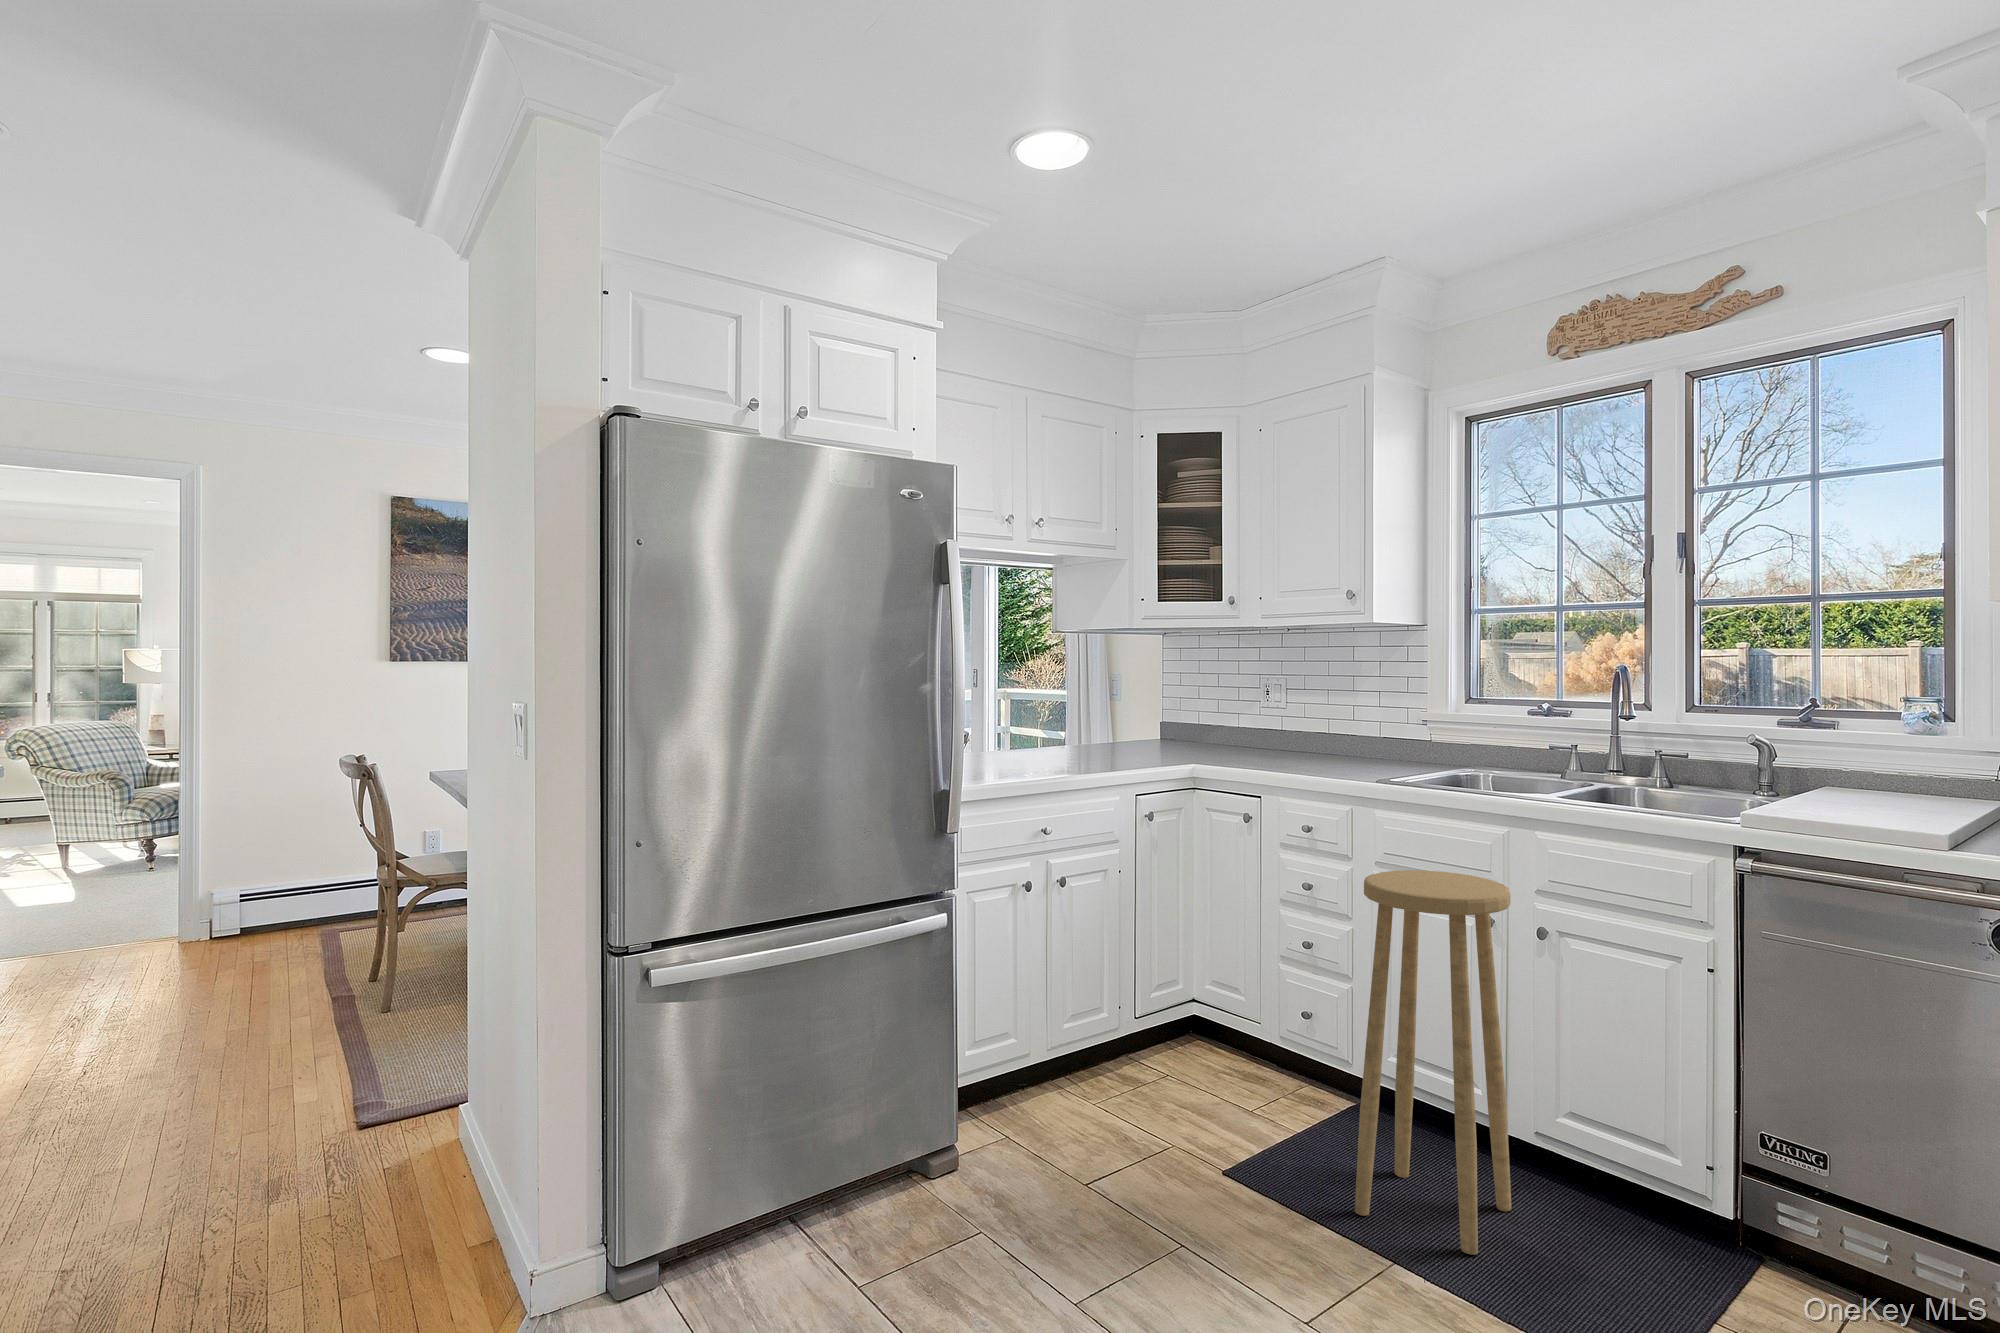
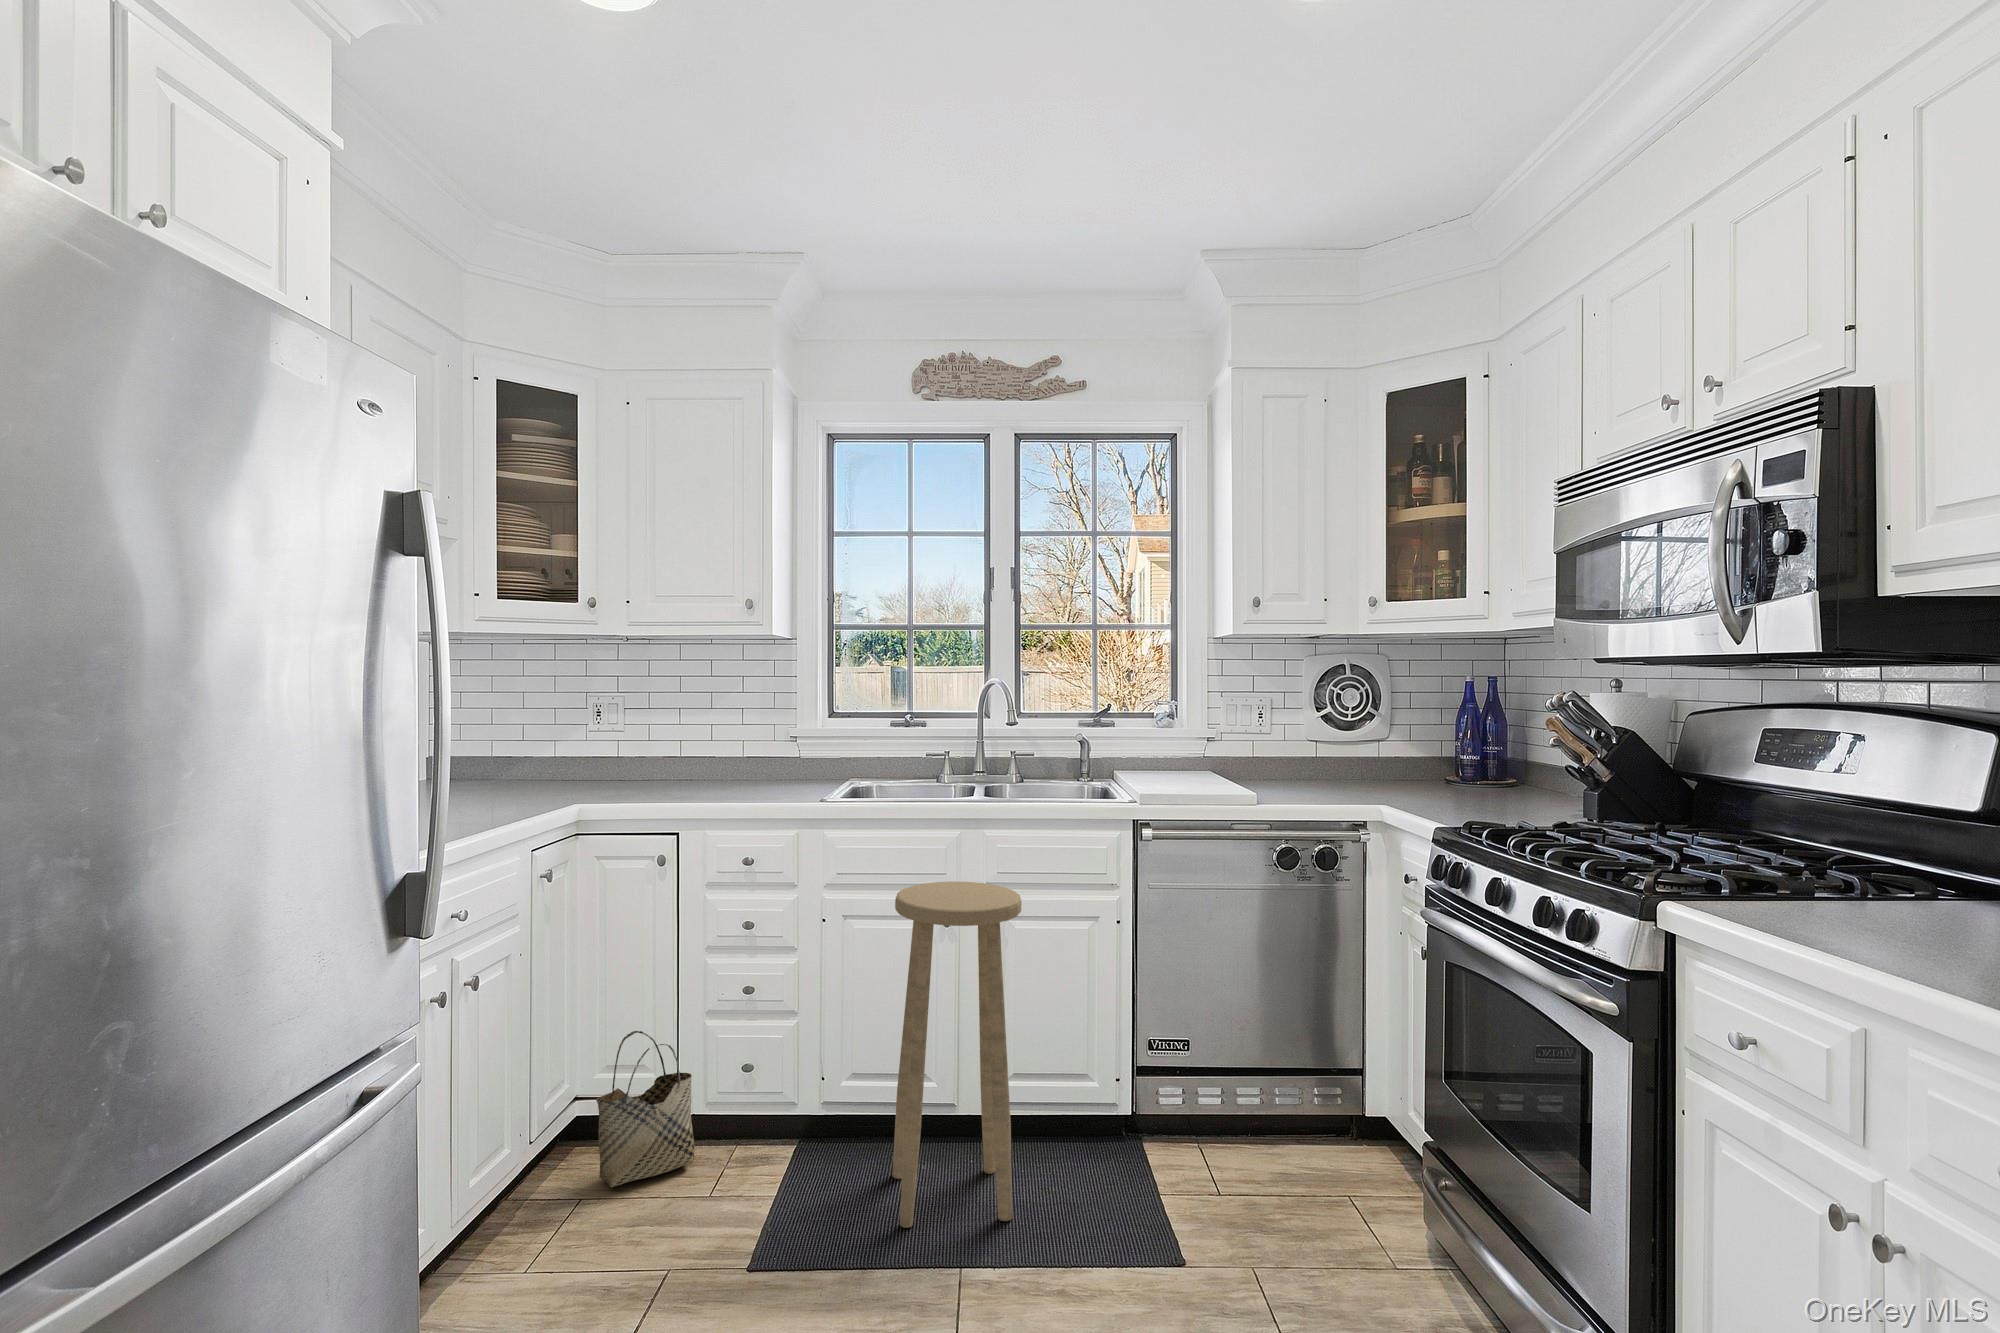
woven basket: none [1150,966,1239,1096] -> present [596,1031,695,1188]

